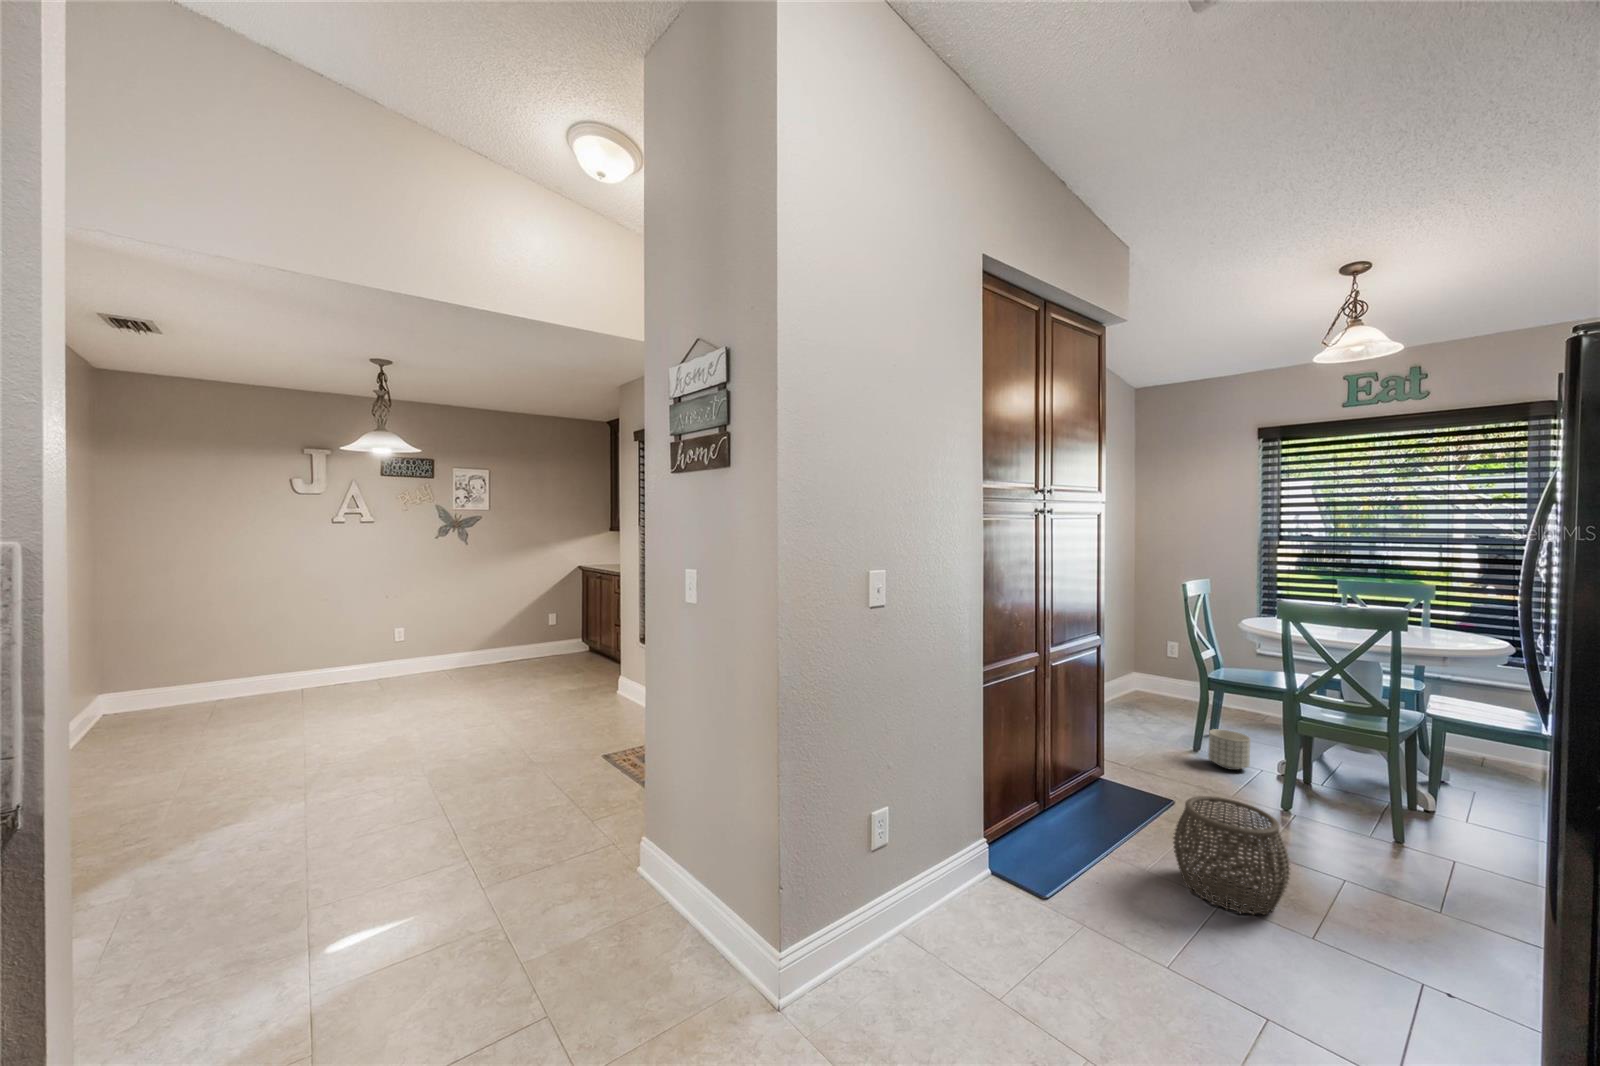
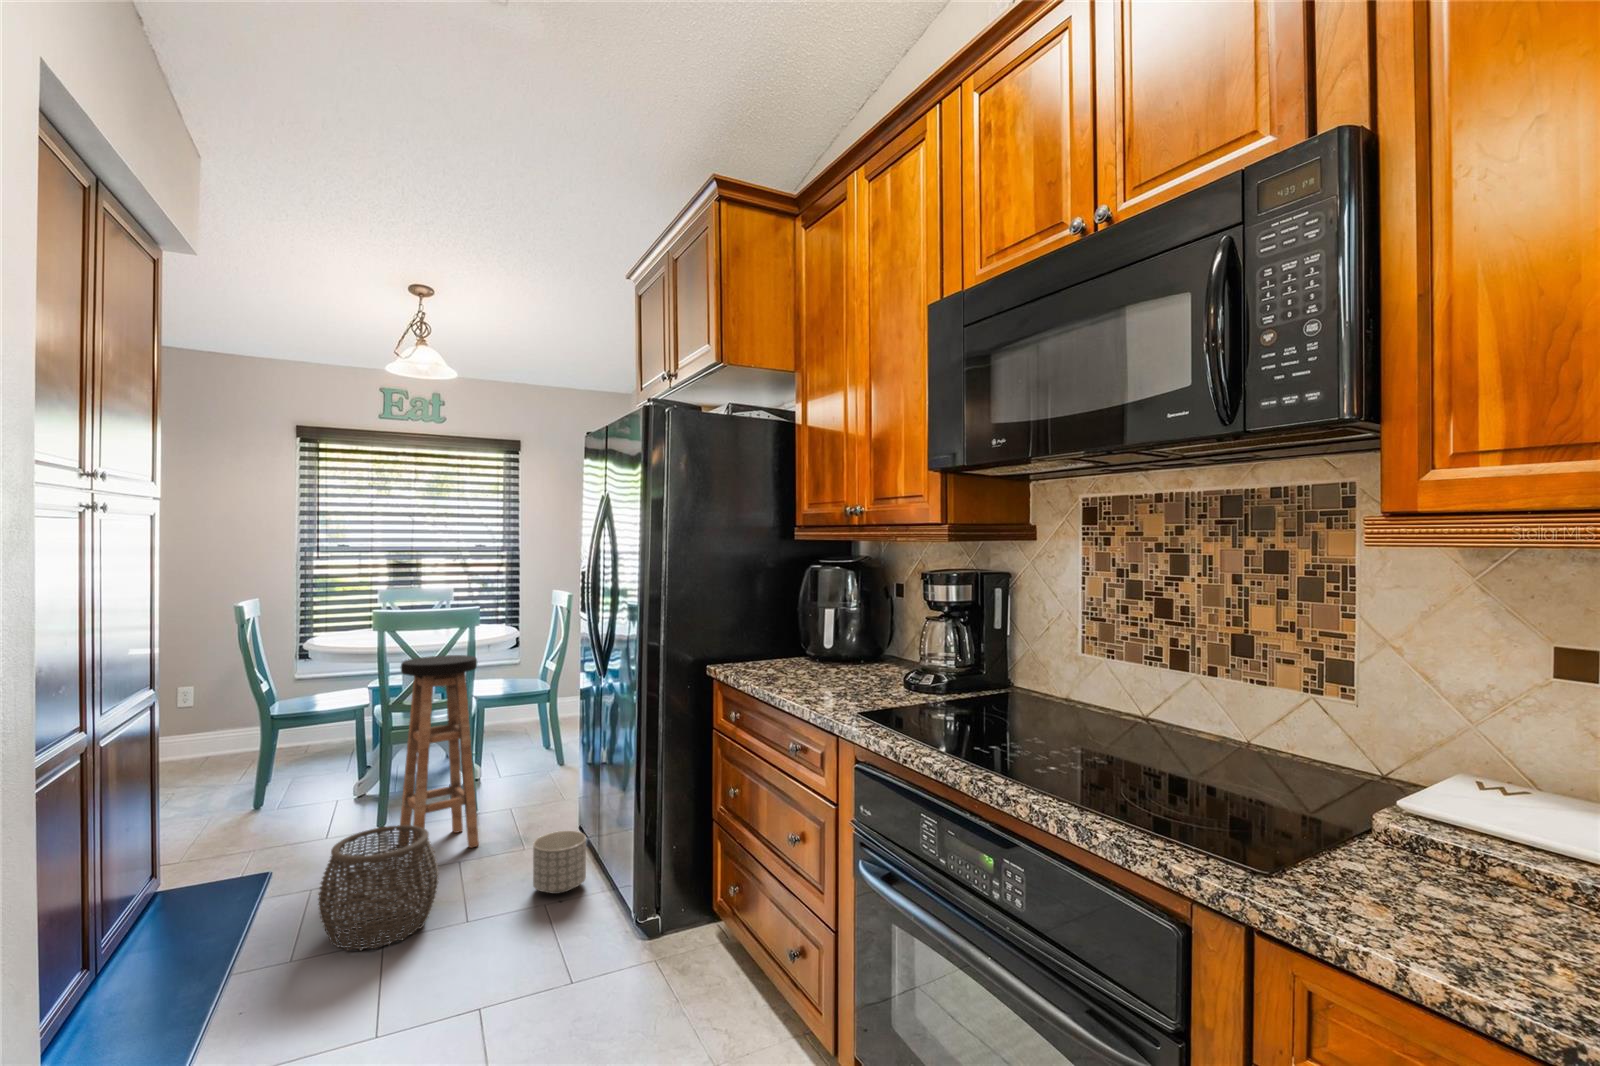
bar stool: none [1290,654,1388,876] -> present [400,655,479,856]
planter: present [1208,729,1250,770] -> present [533,831,586,894]

